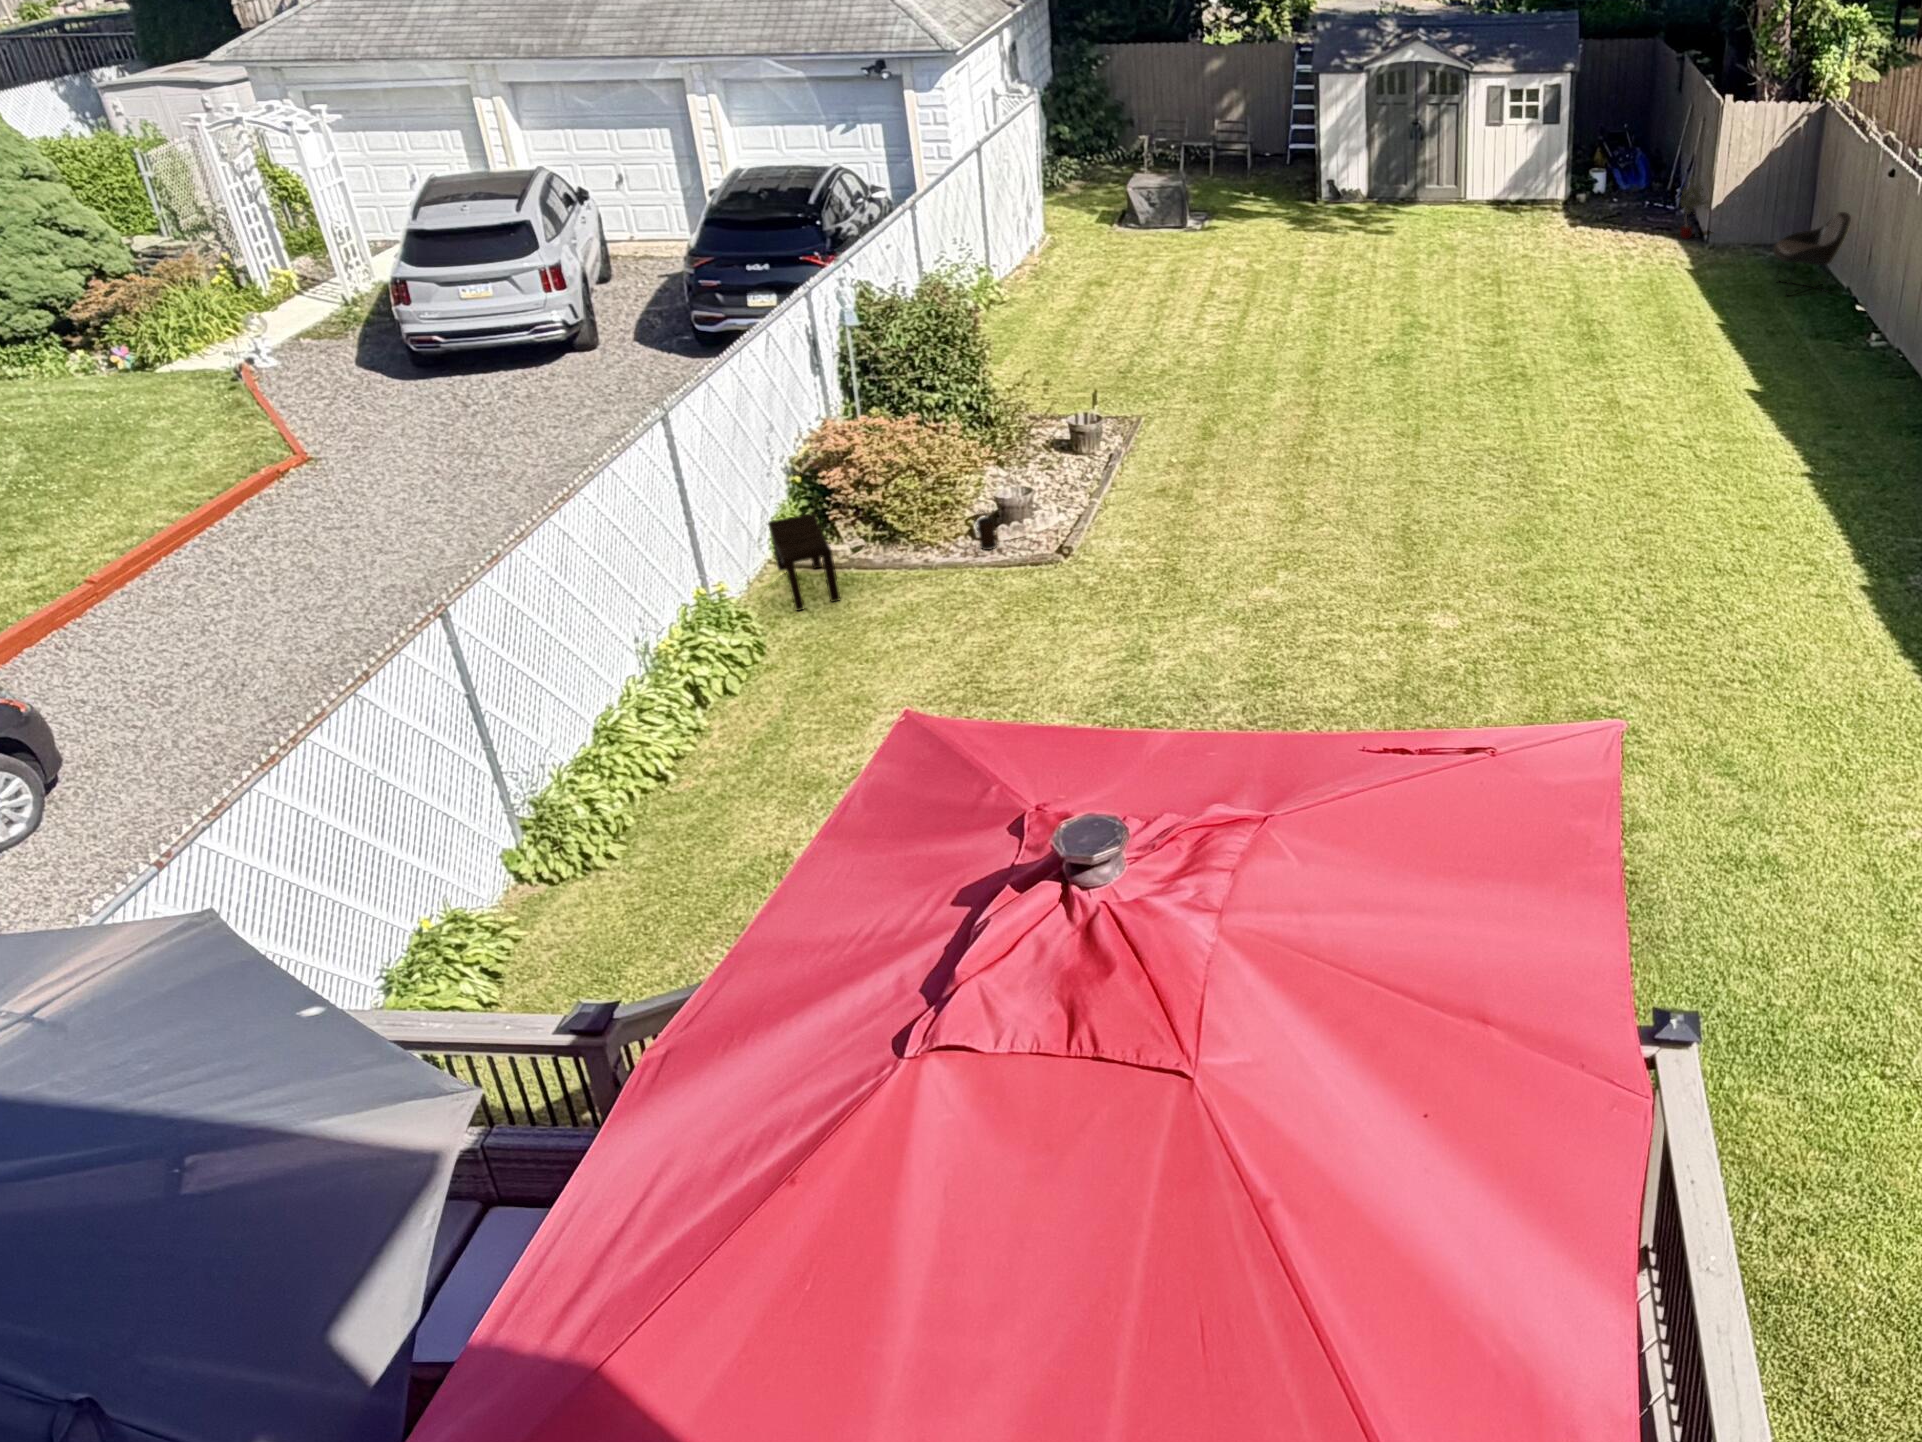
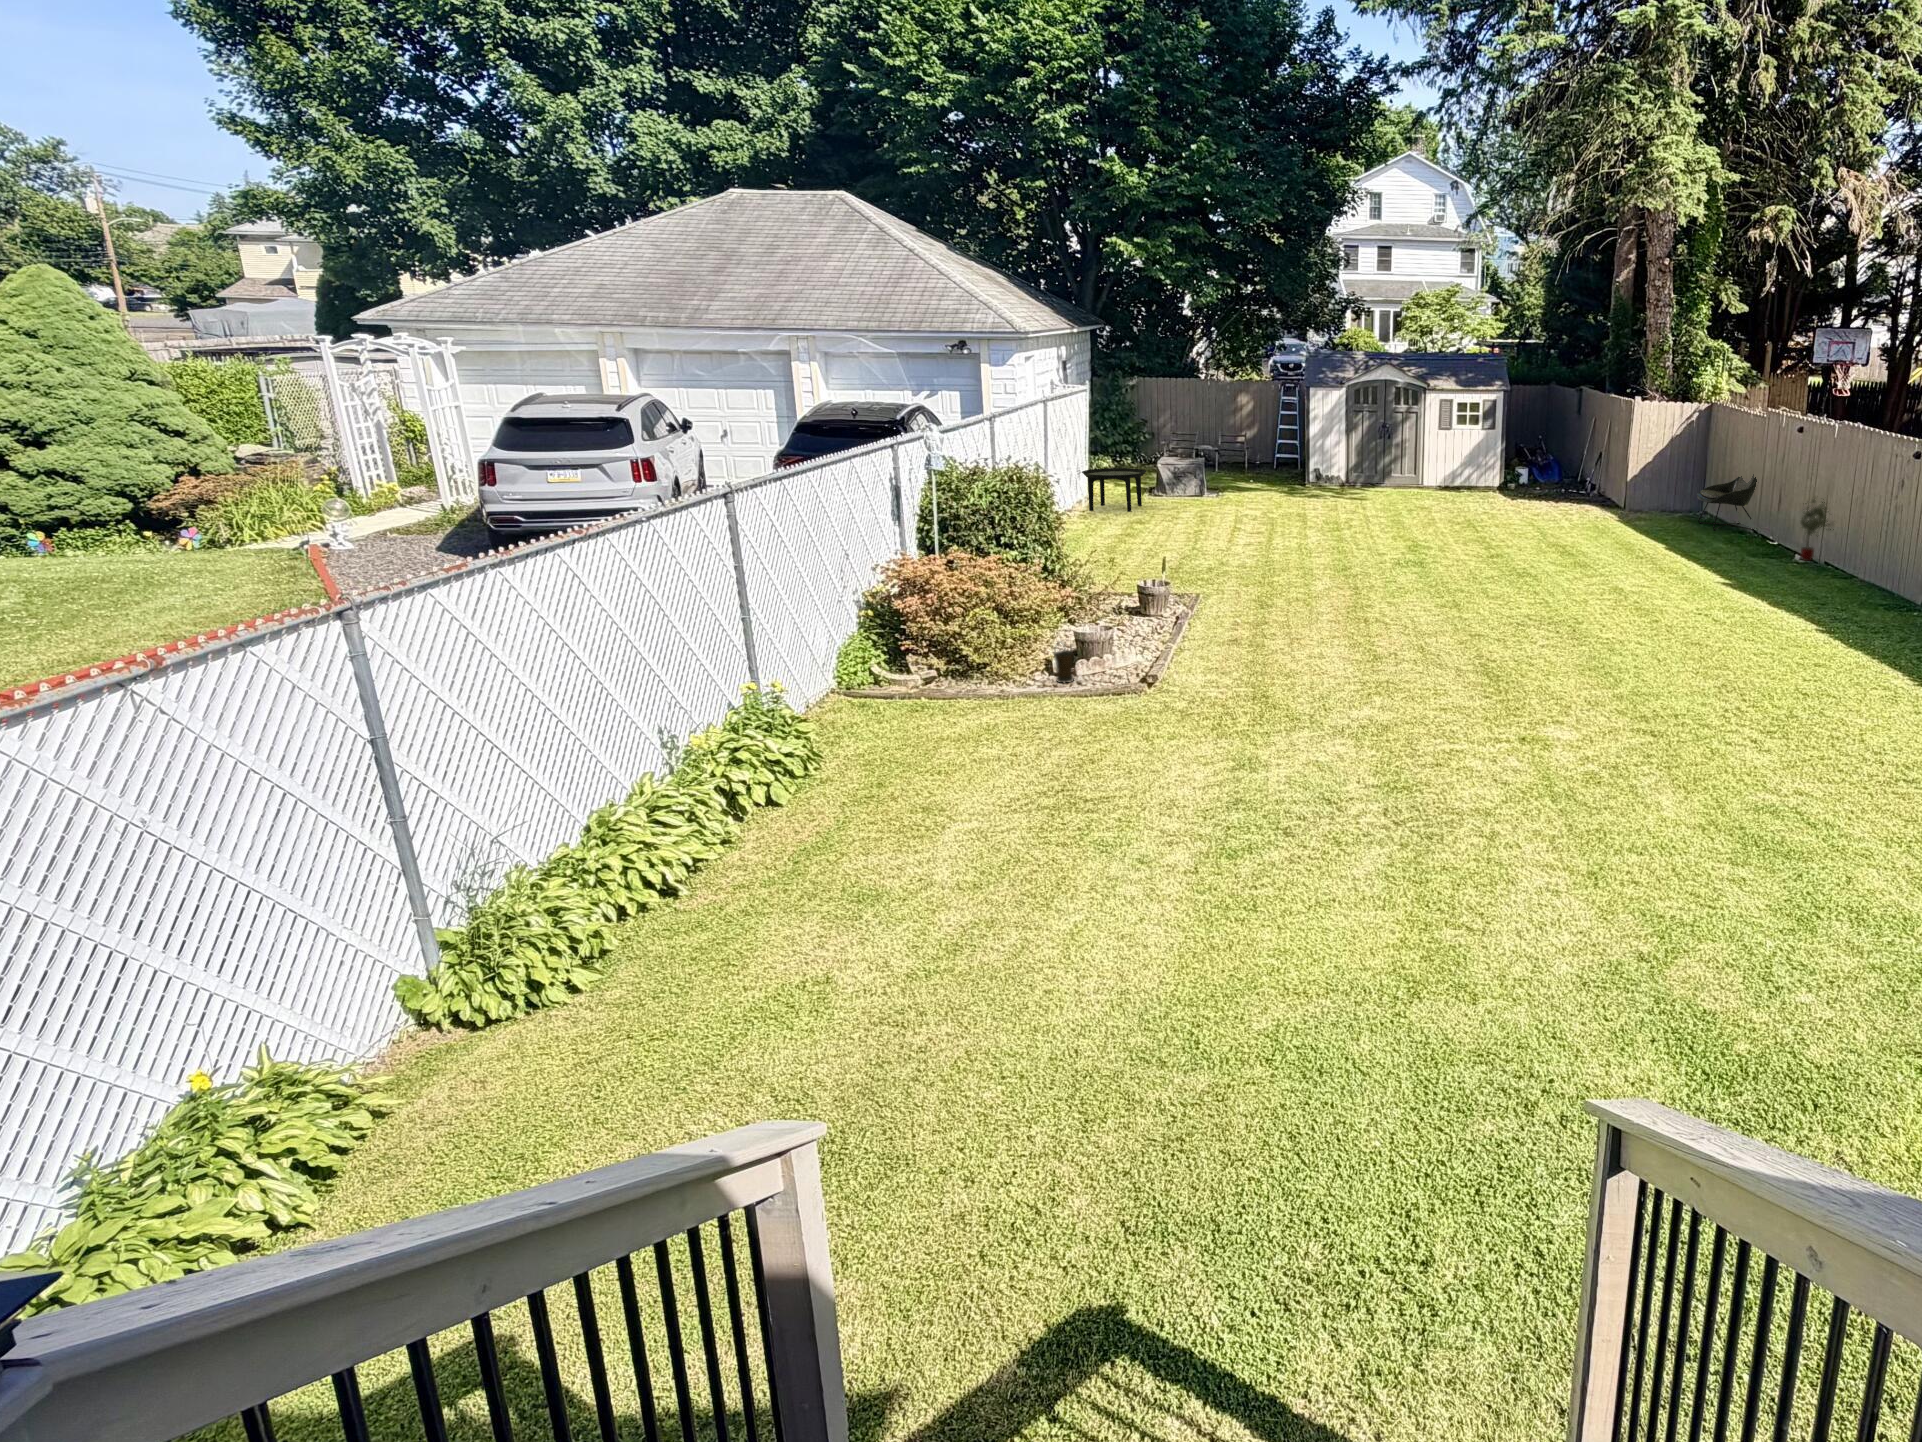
potted tree: present [1680,177,1709,239] -> present [1801,499,1834,561]
round table: none [1030,209,1106,269] -> present [1082,468,1146,512]
bench: present [768,513,840,611] -> none [834,639,908,732]

